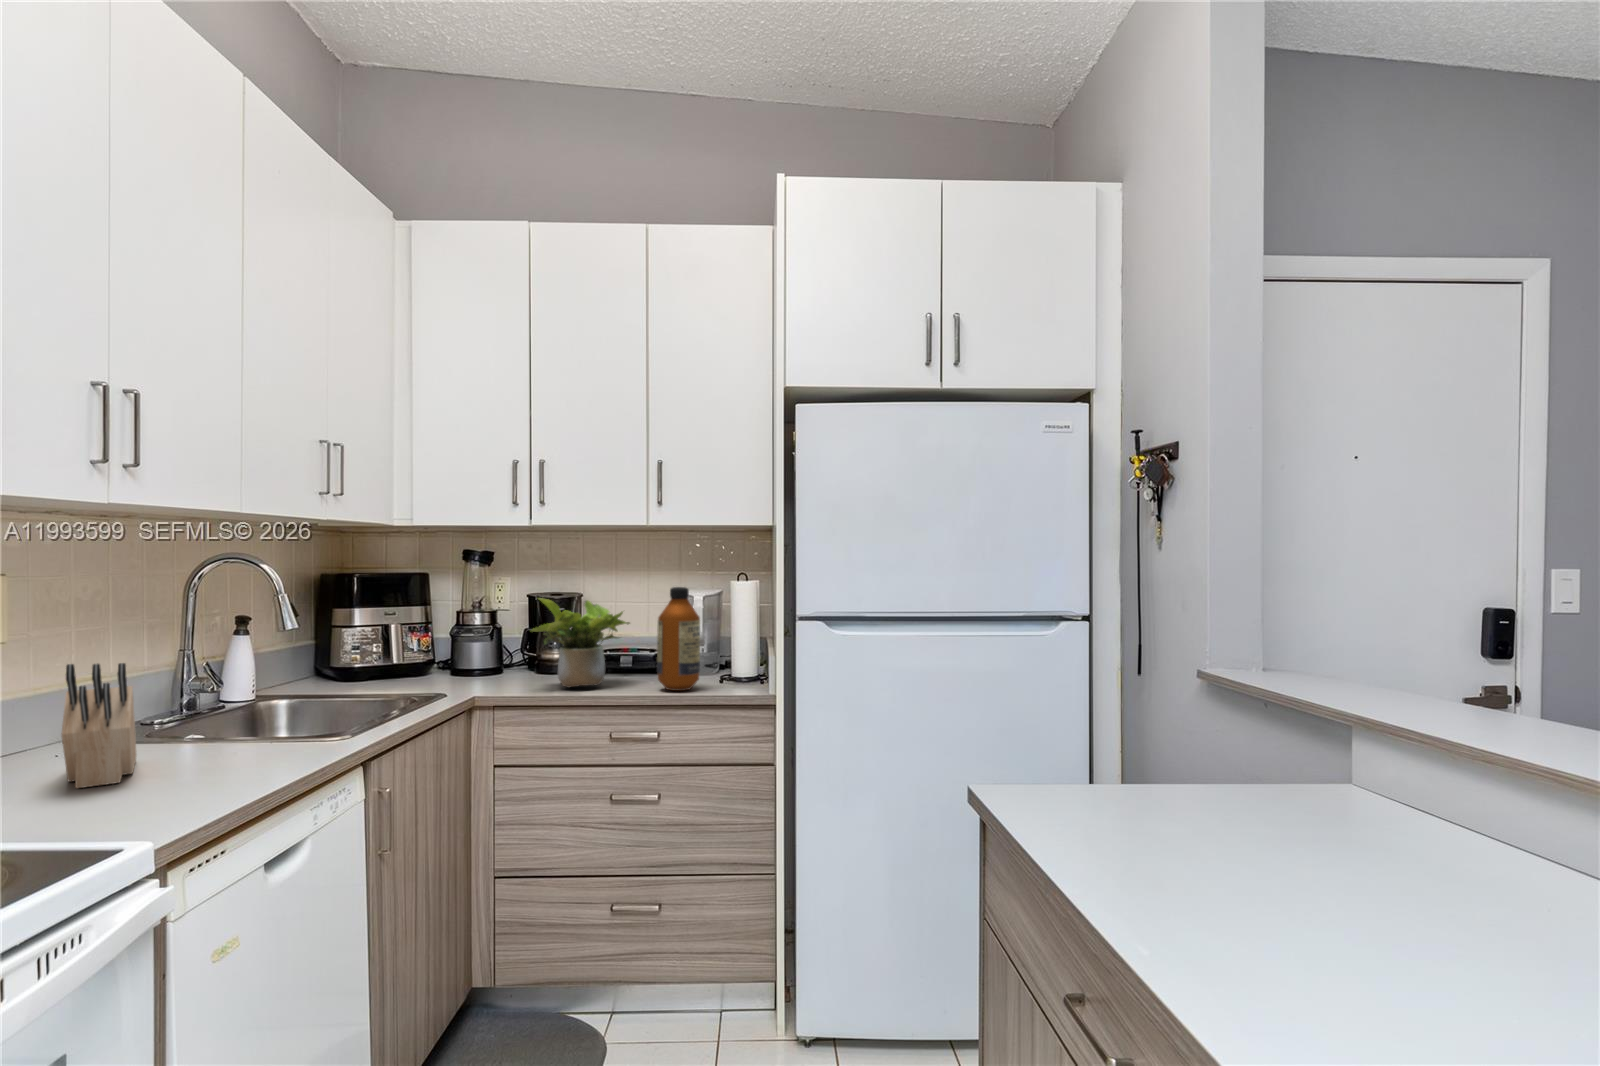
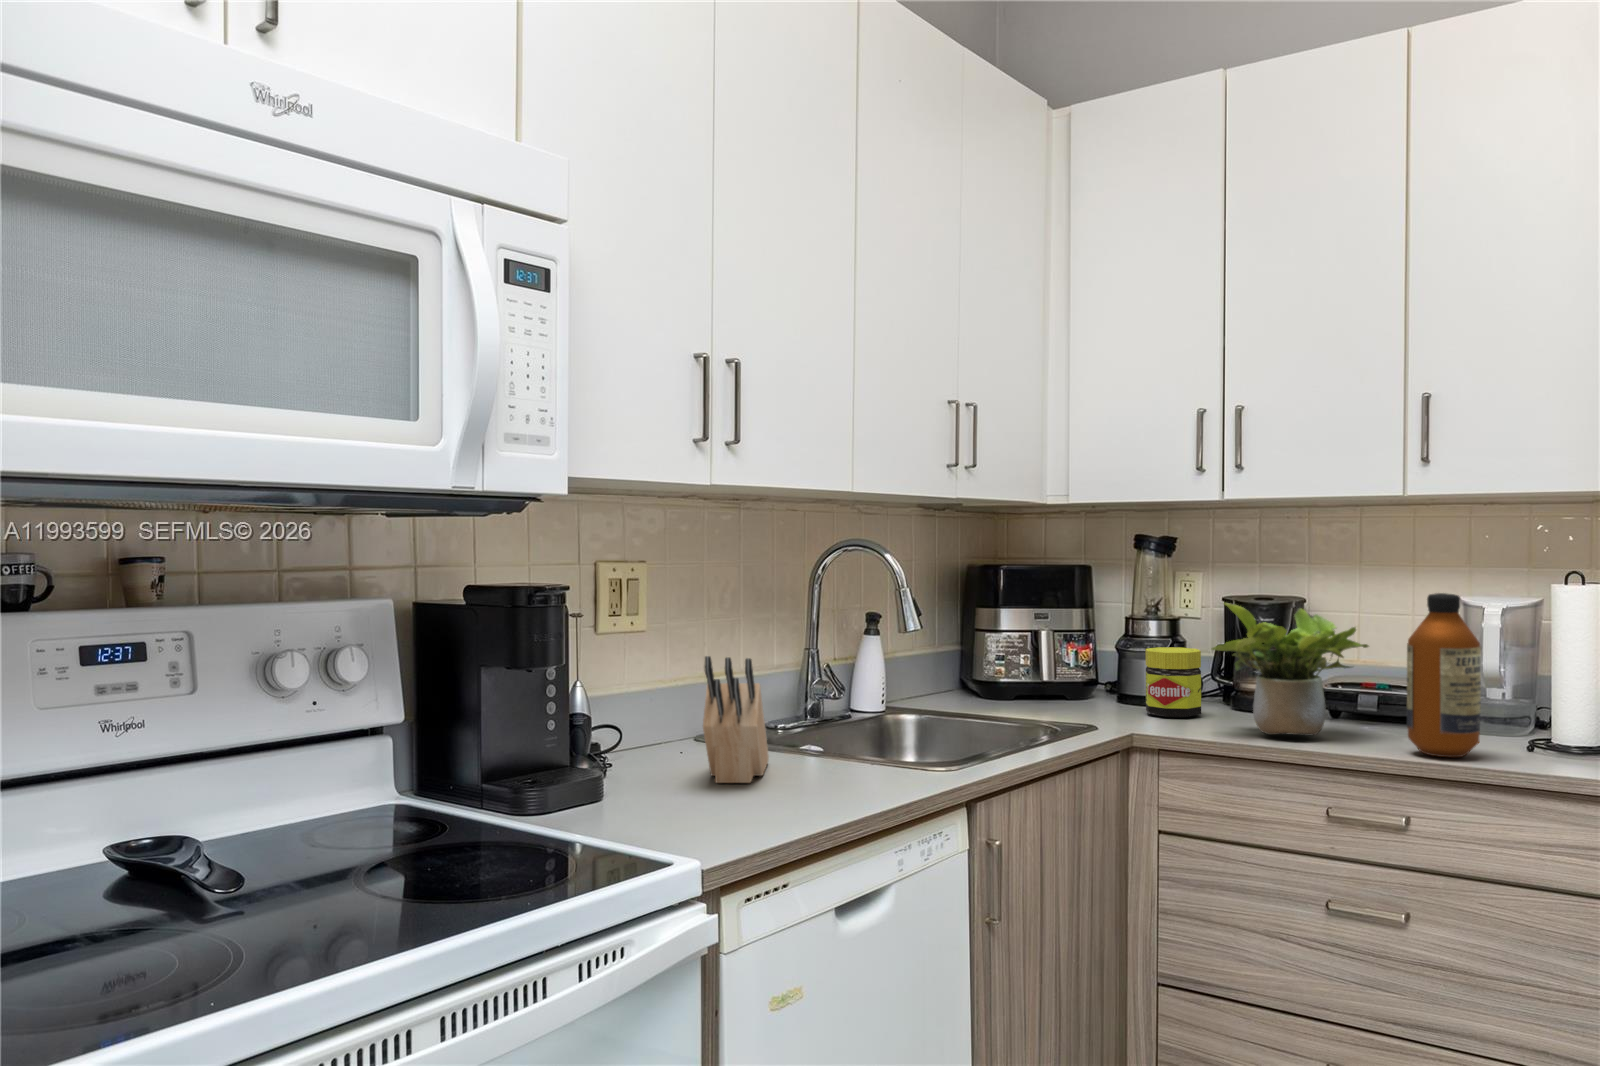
jar: none [476,631,517,682] -> present [1146,647,1201,717]

